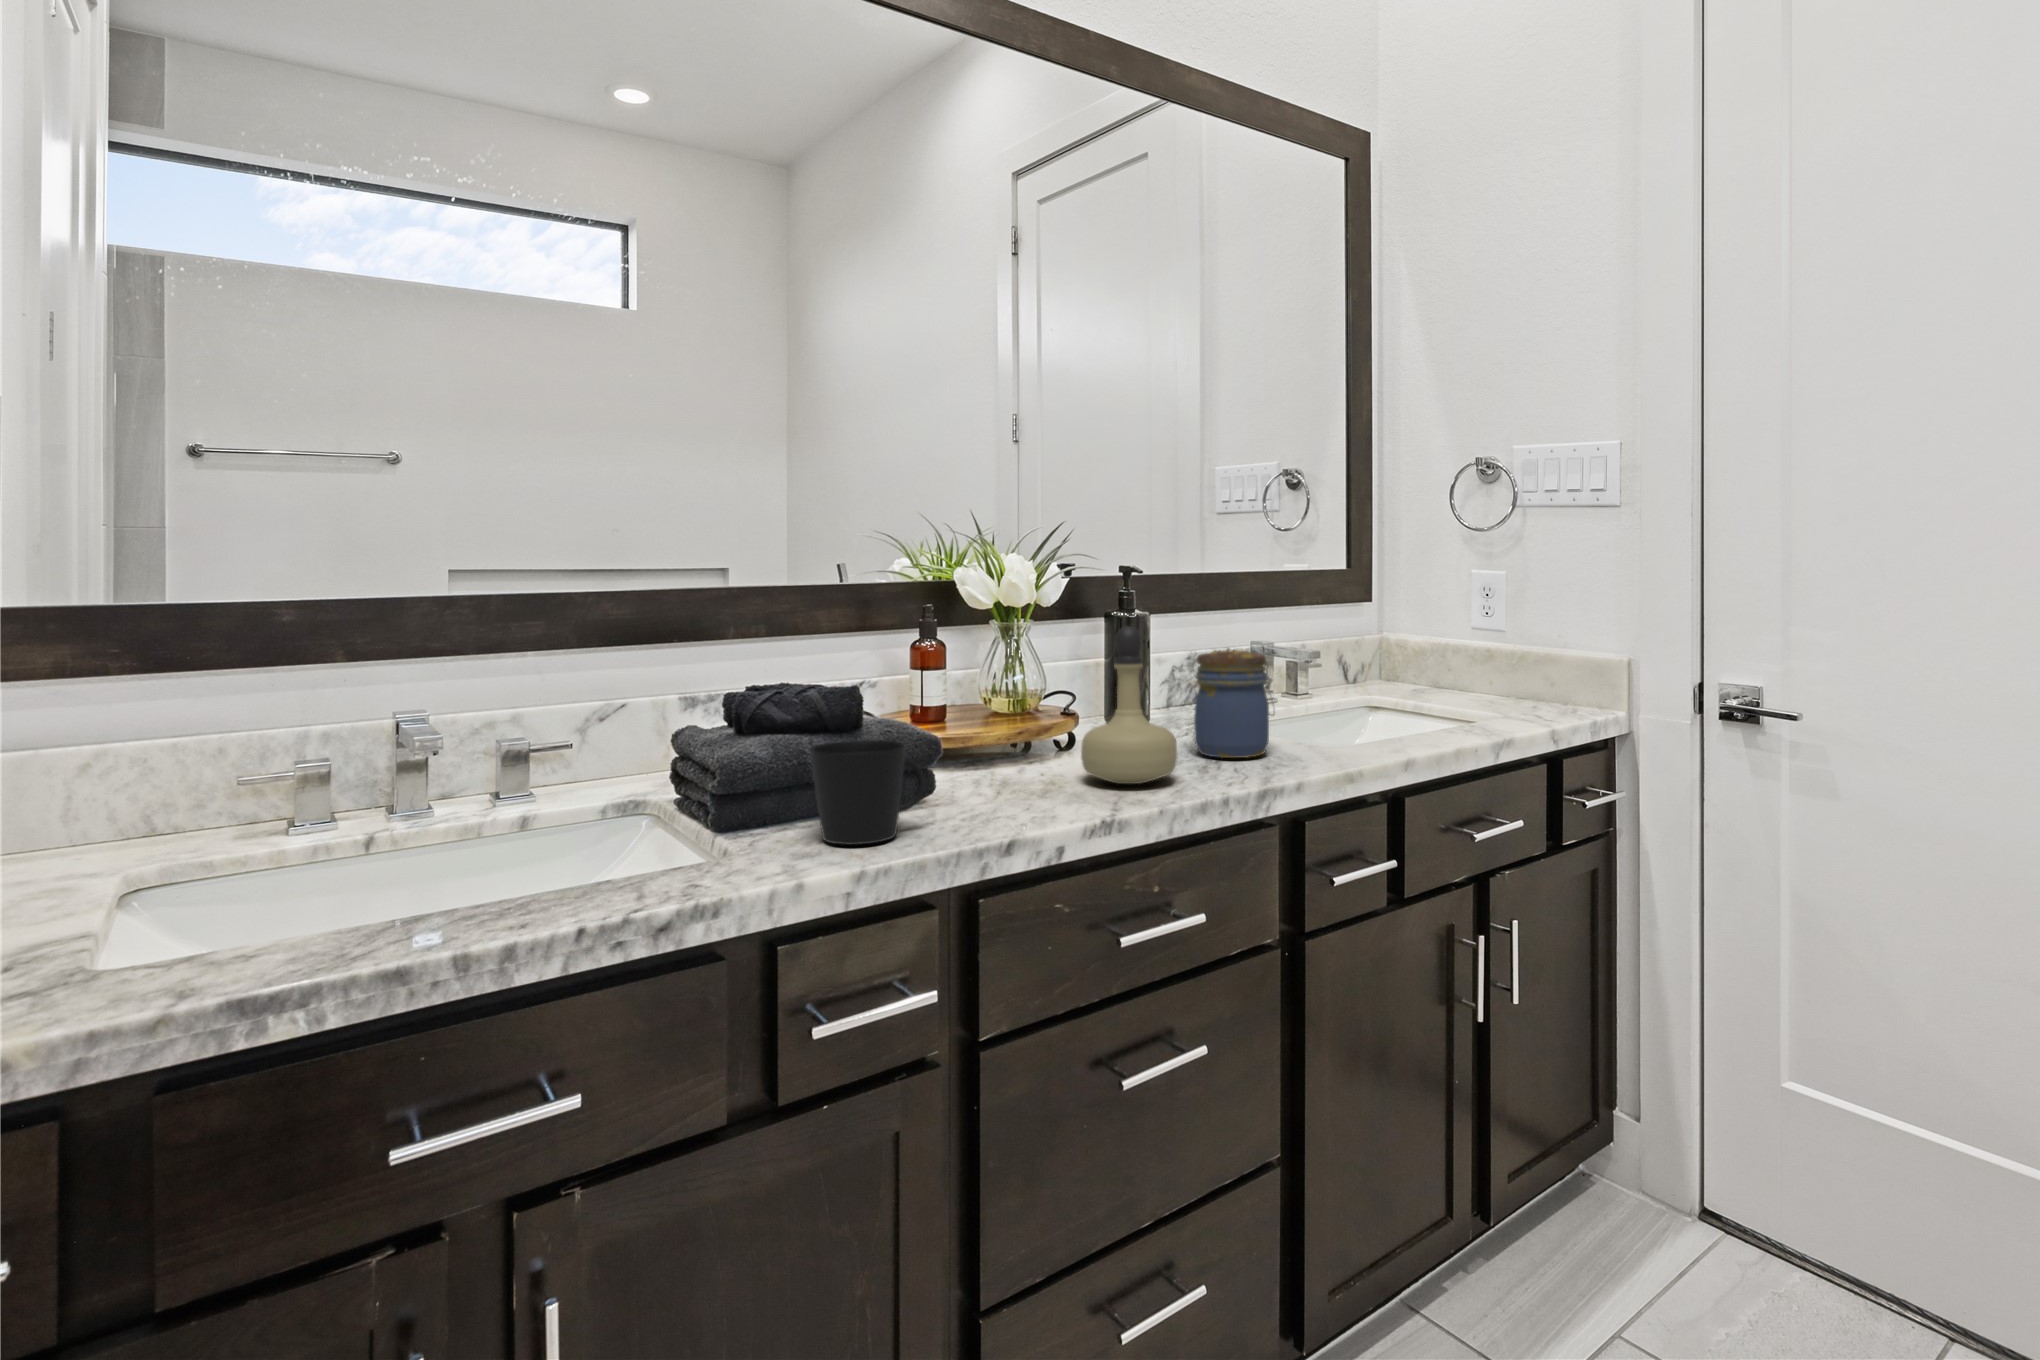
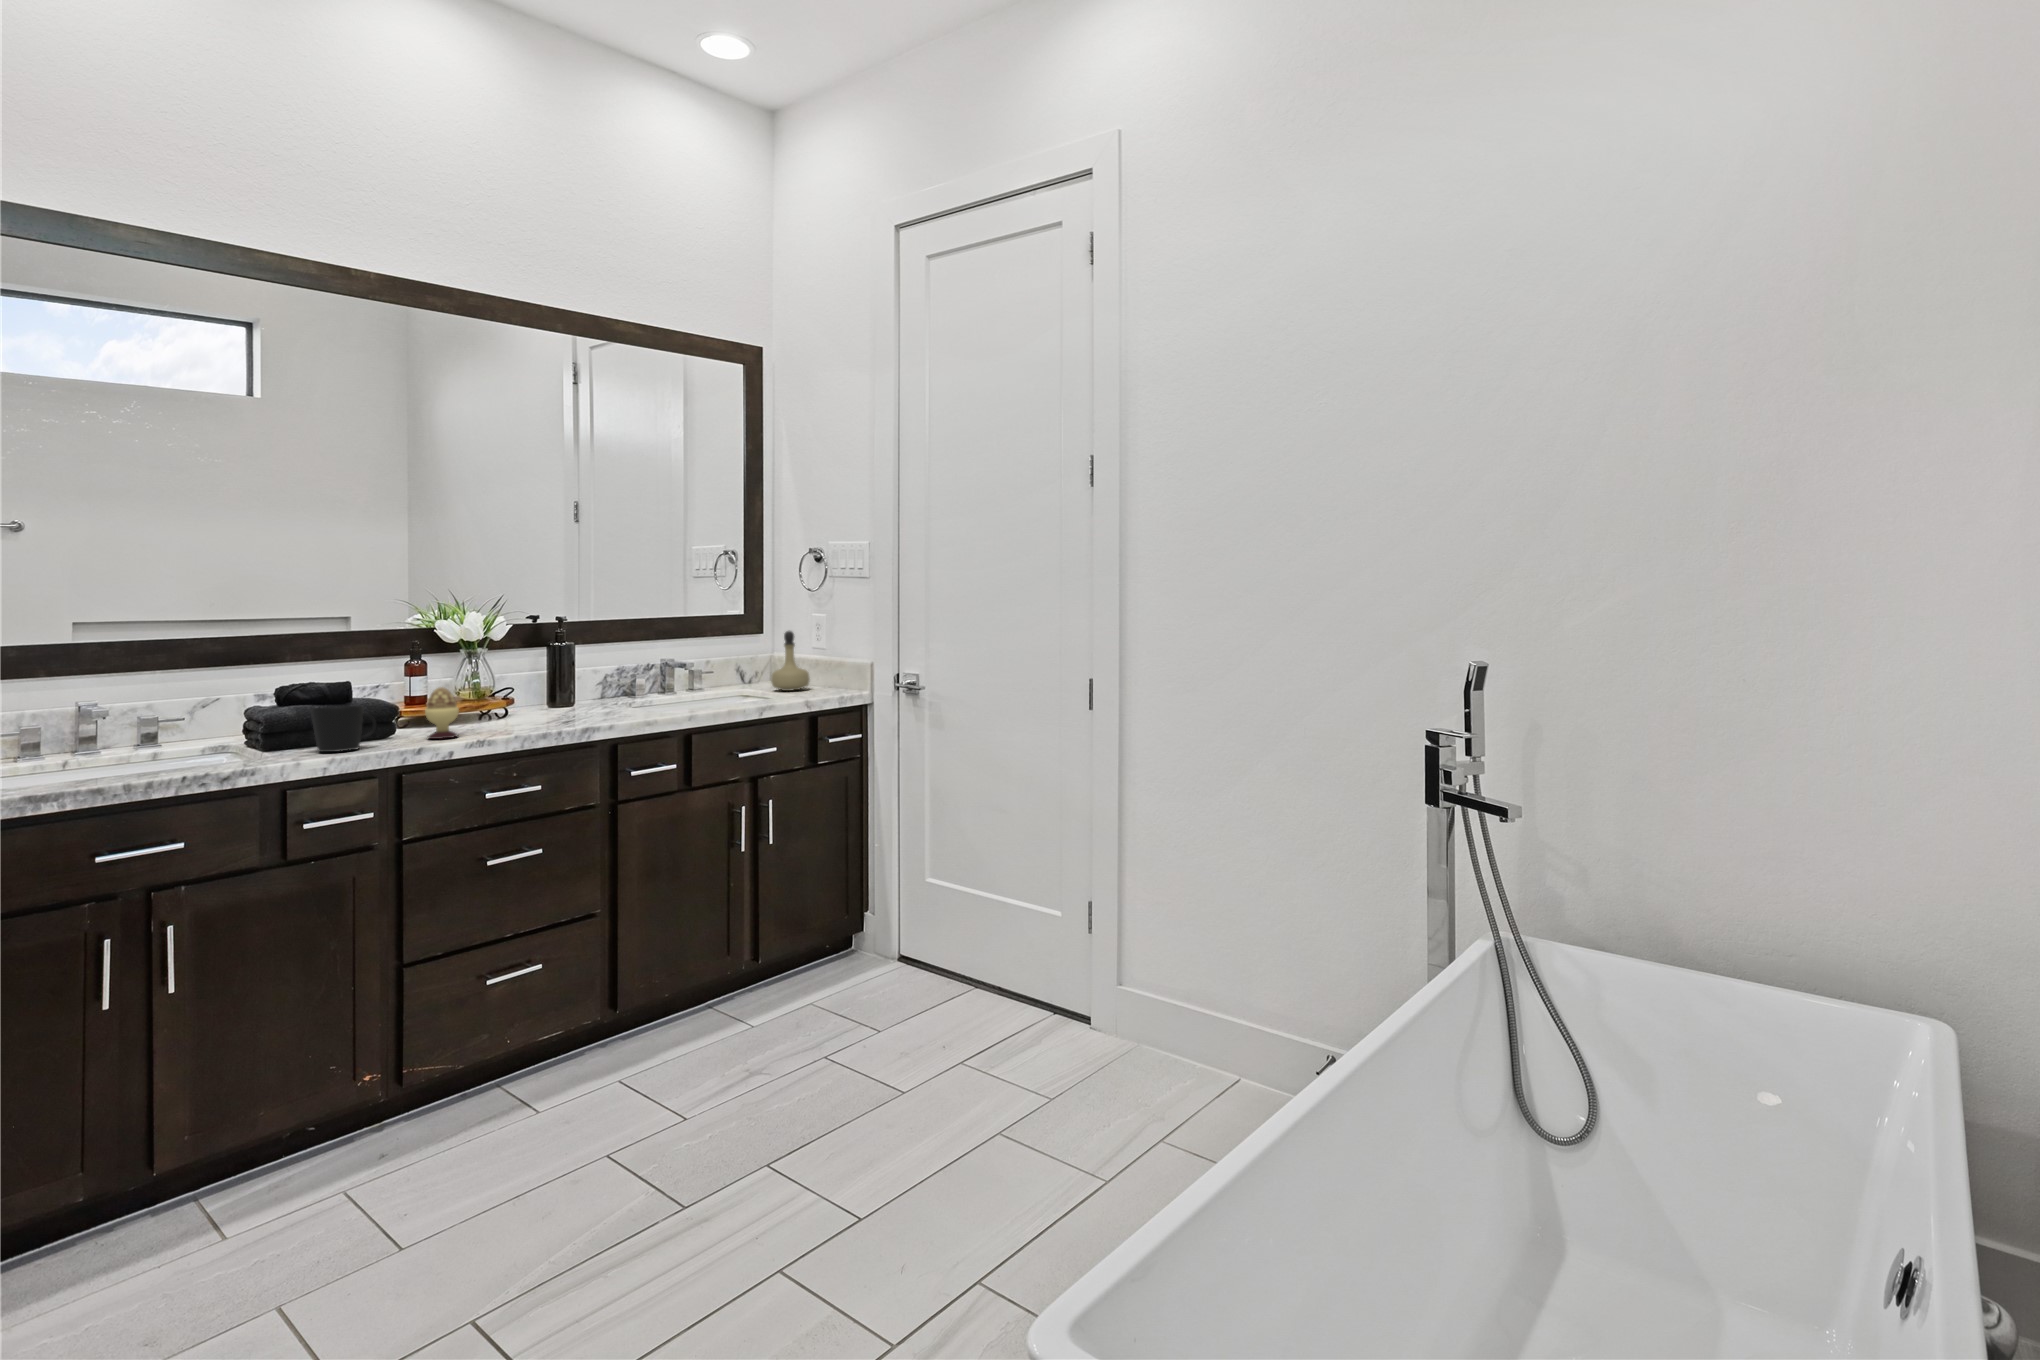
perfume bottle: present [1081,626,1178,784] -> present [771,631,810,691]
jar: present [1194,650,1274,758] -> none [573,661,621,718]
decorative egg: none [995,702,1054,809] -> present [425,687,459,739]

